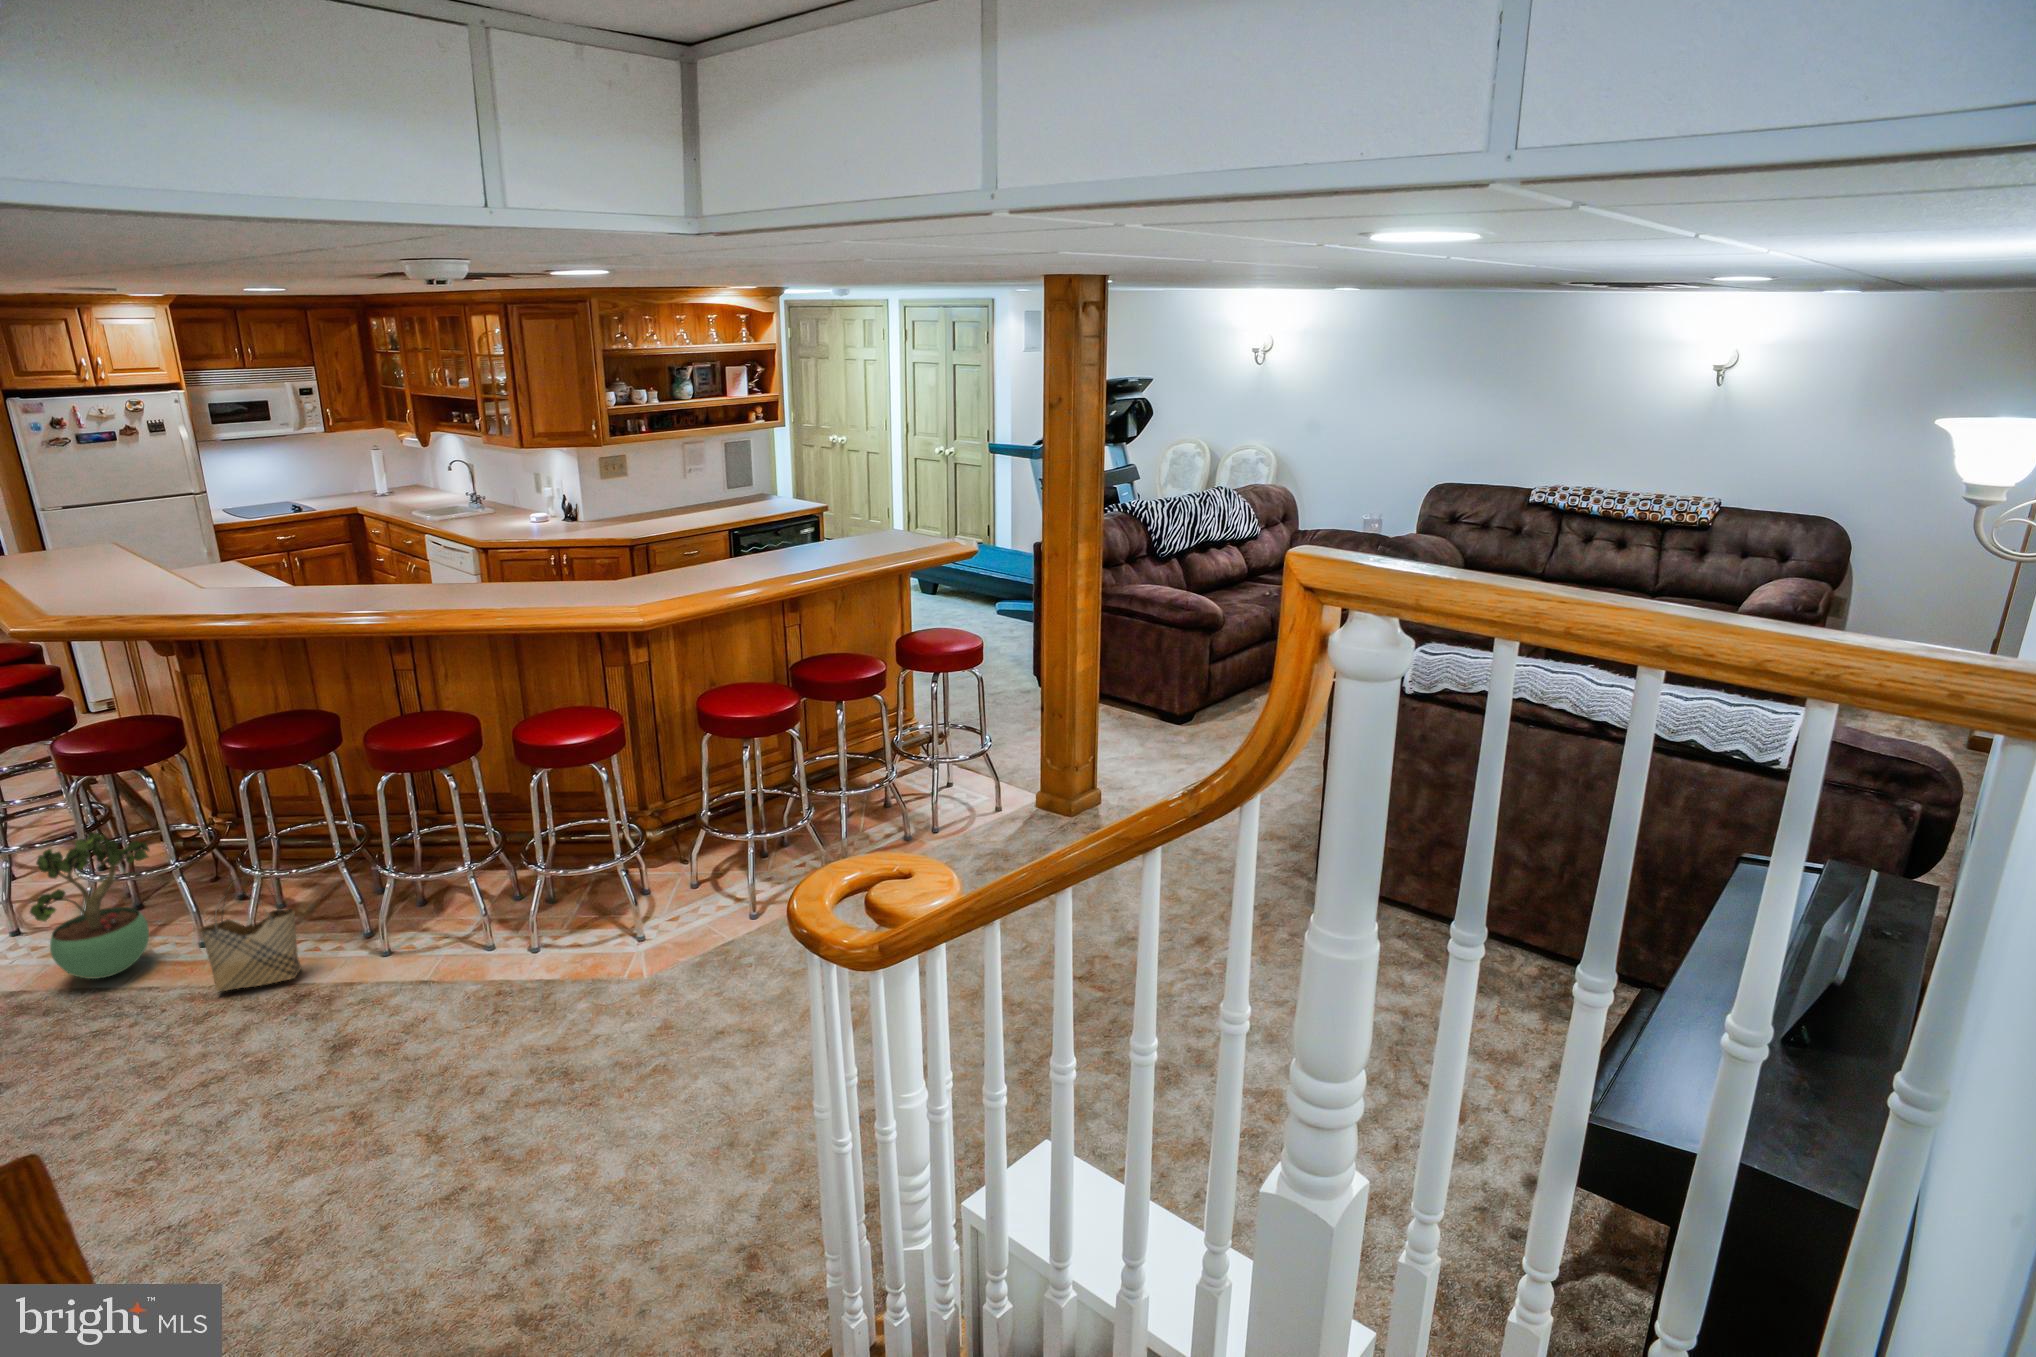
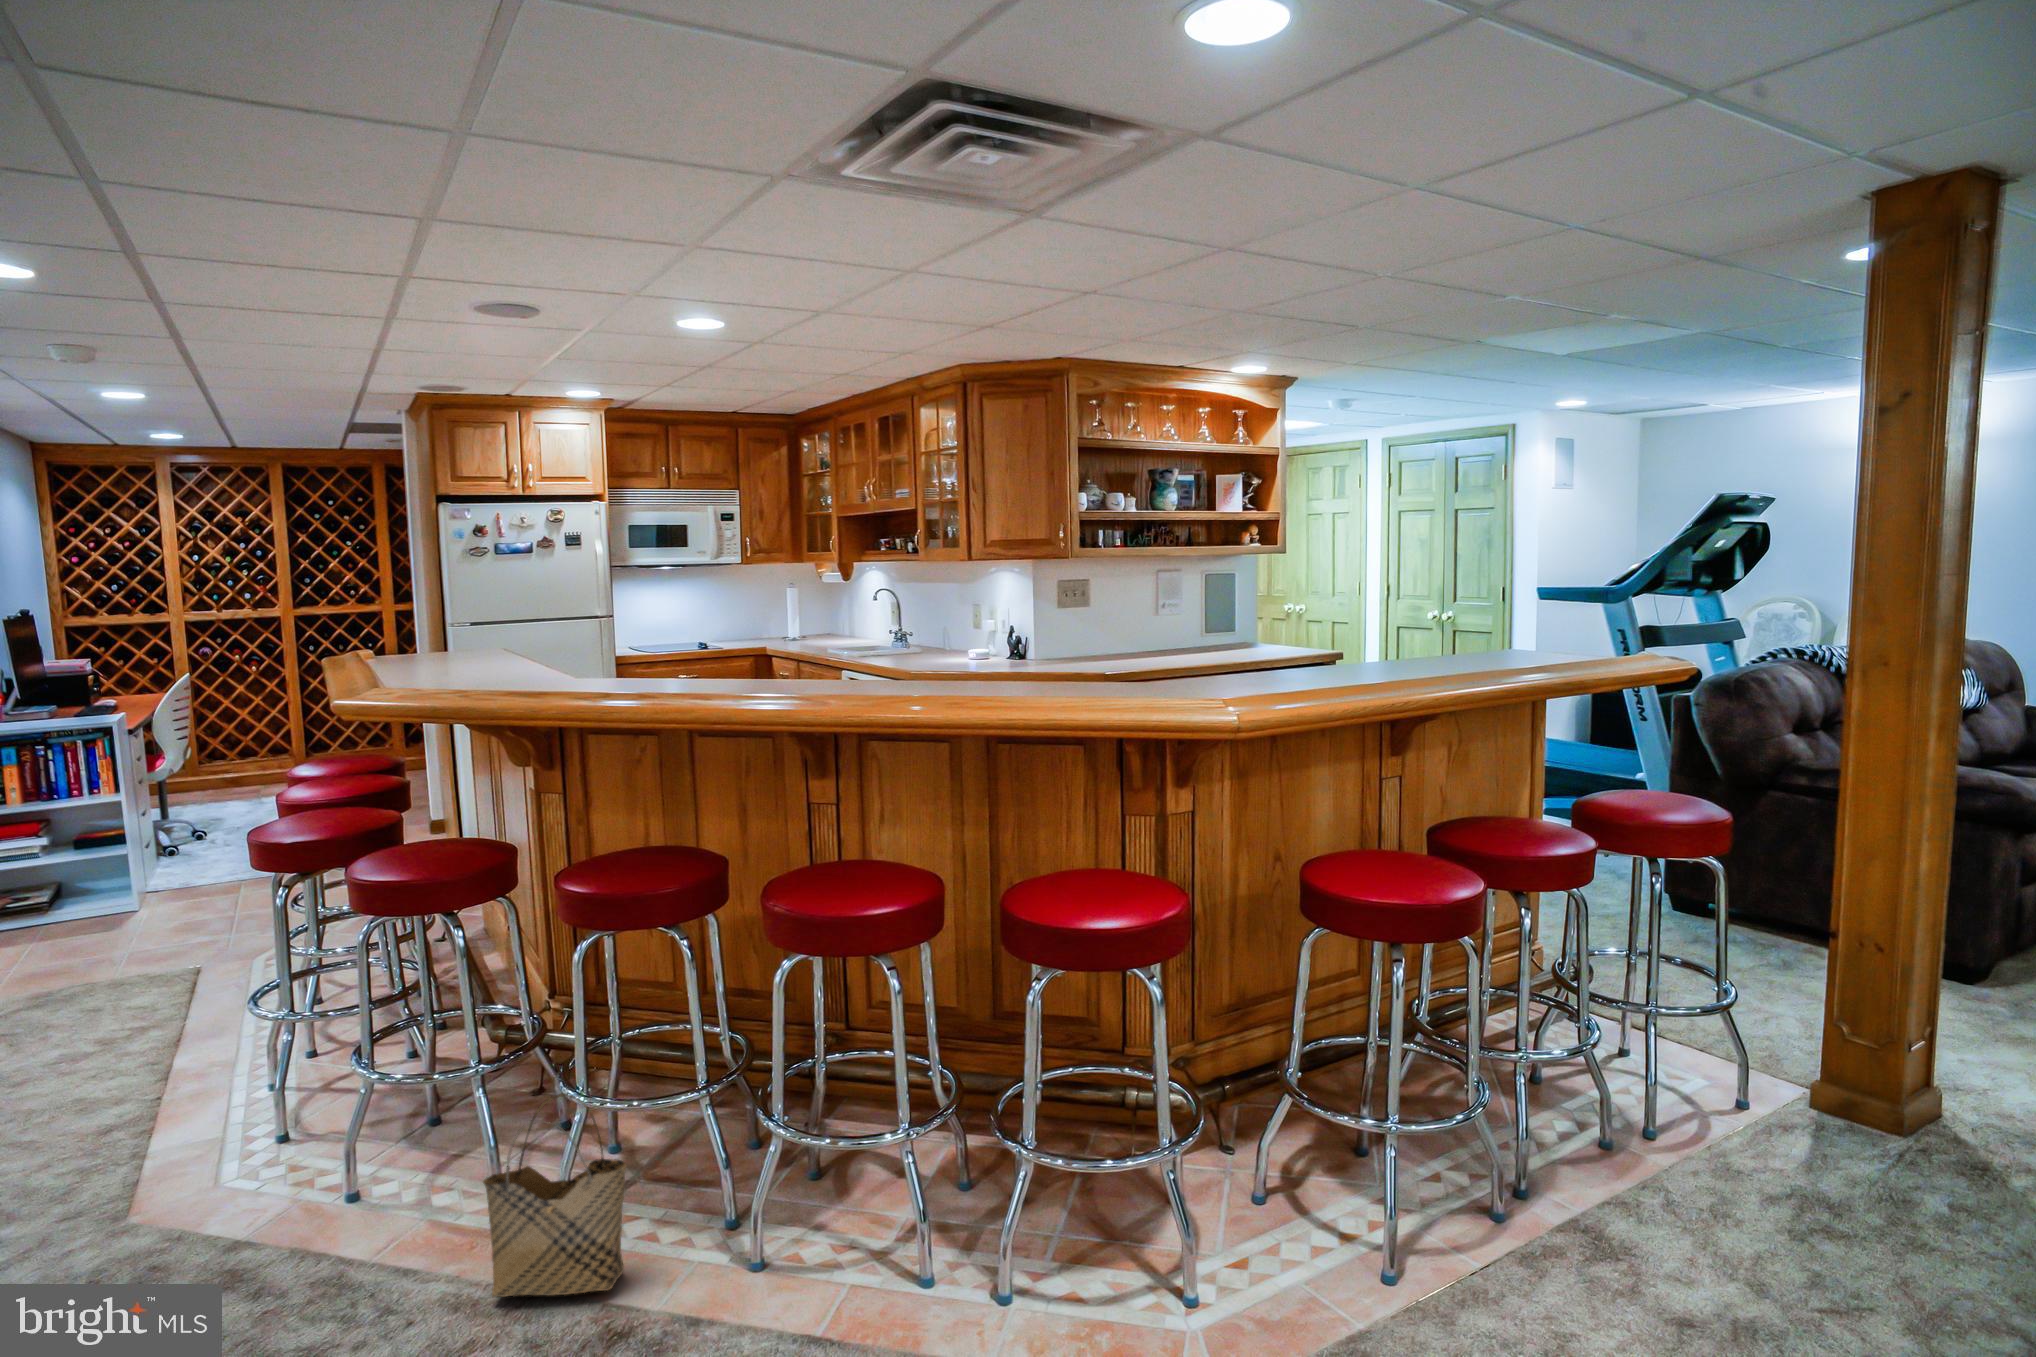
potted plant: present [30,832,149,979] -> none [269,996,447,1241]

